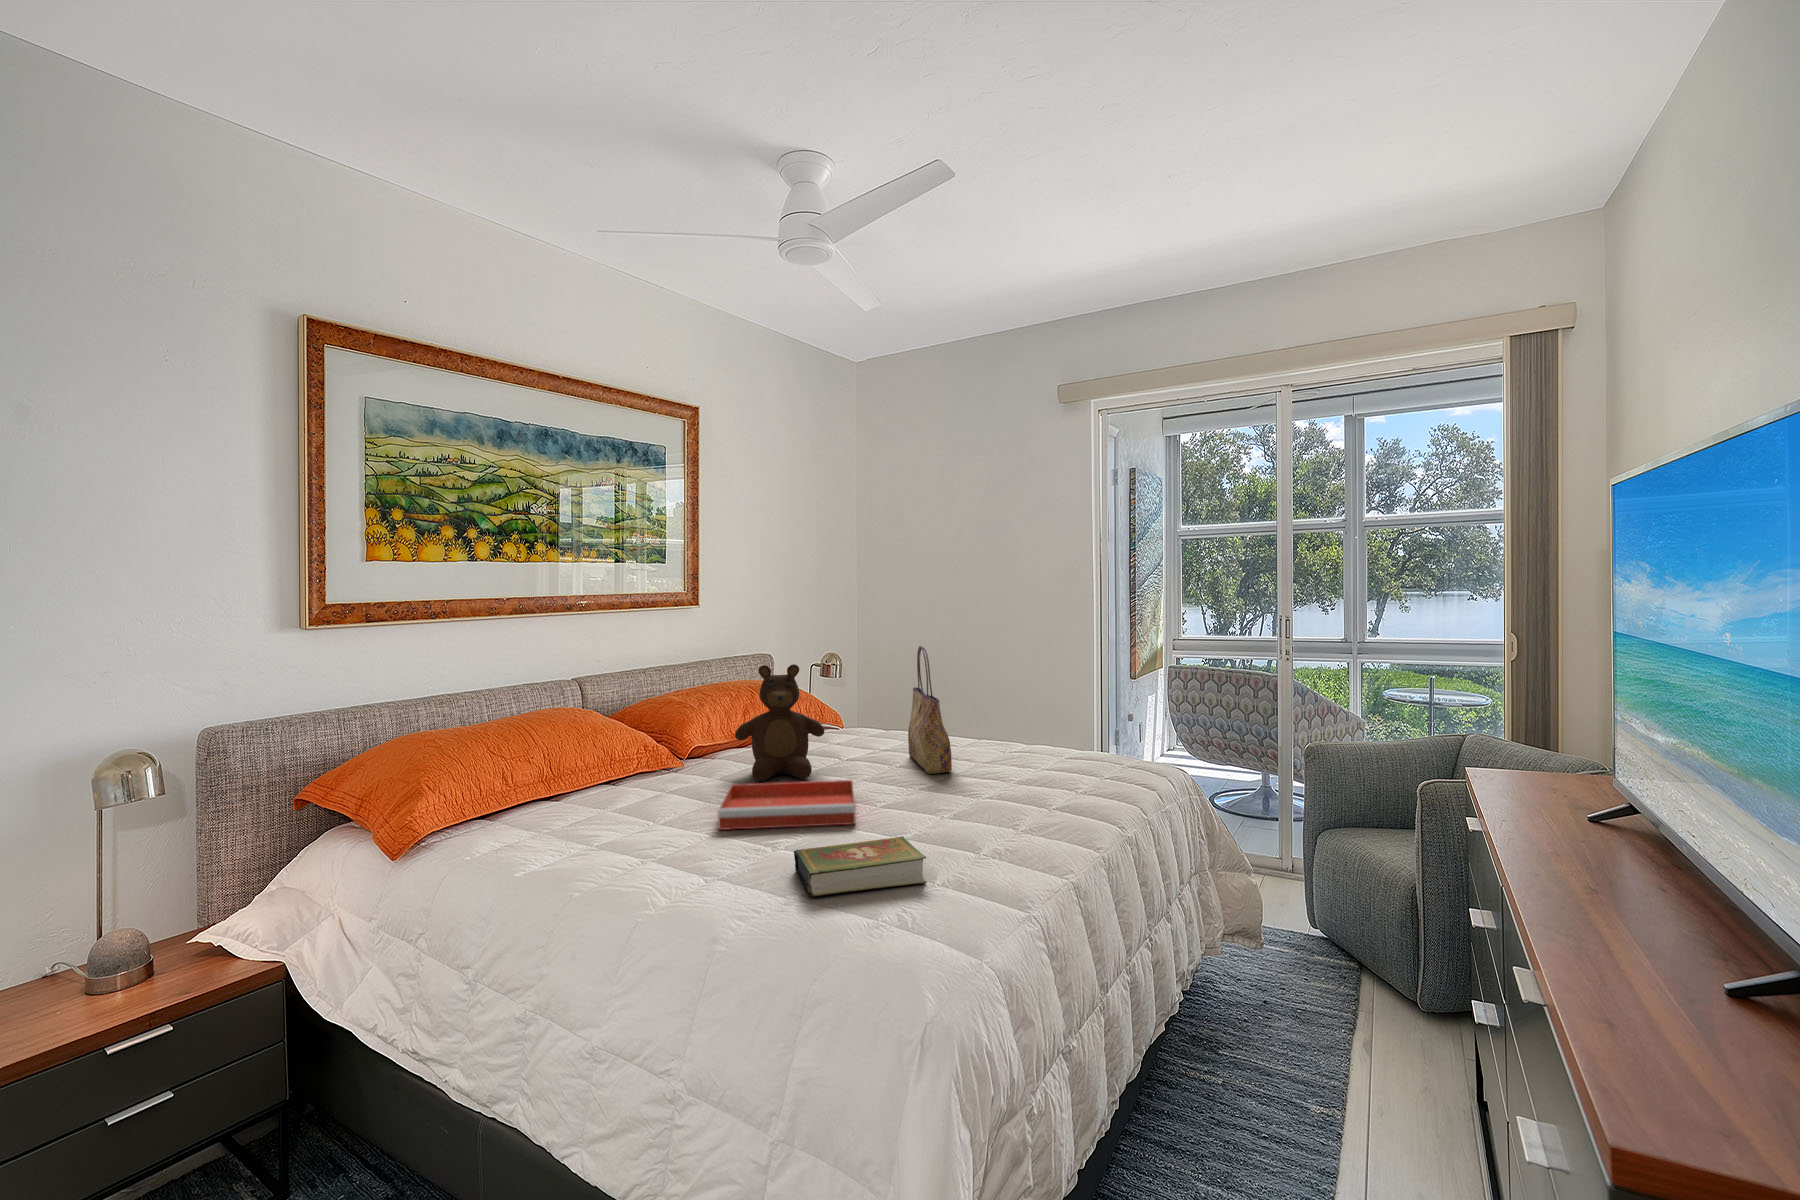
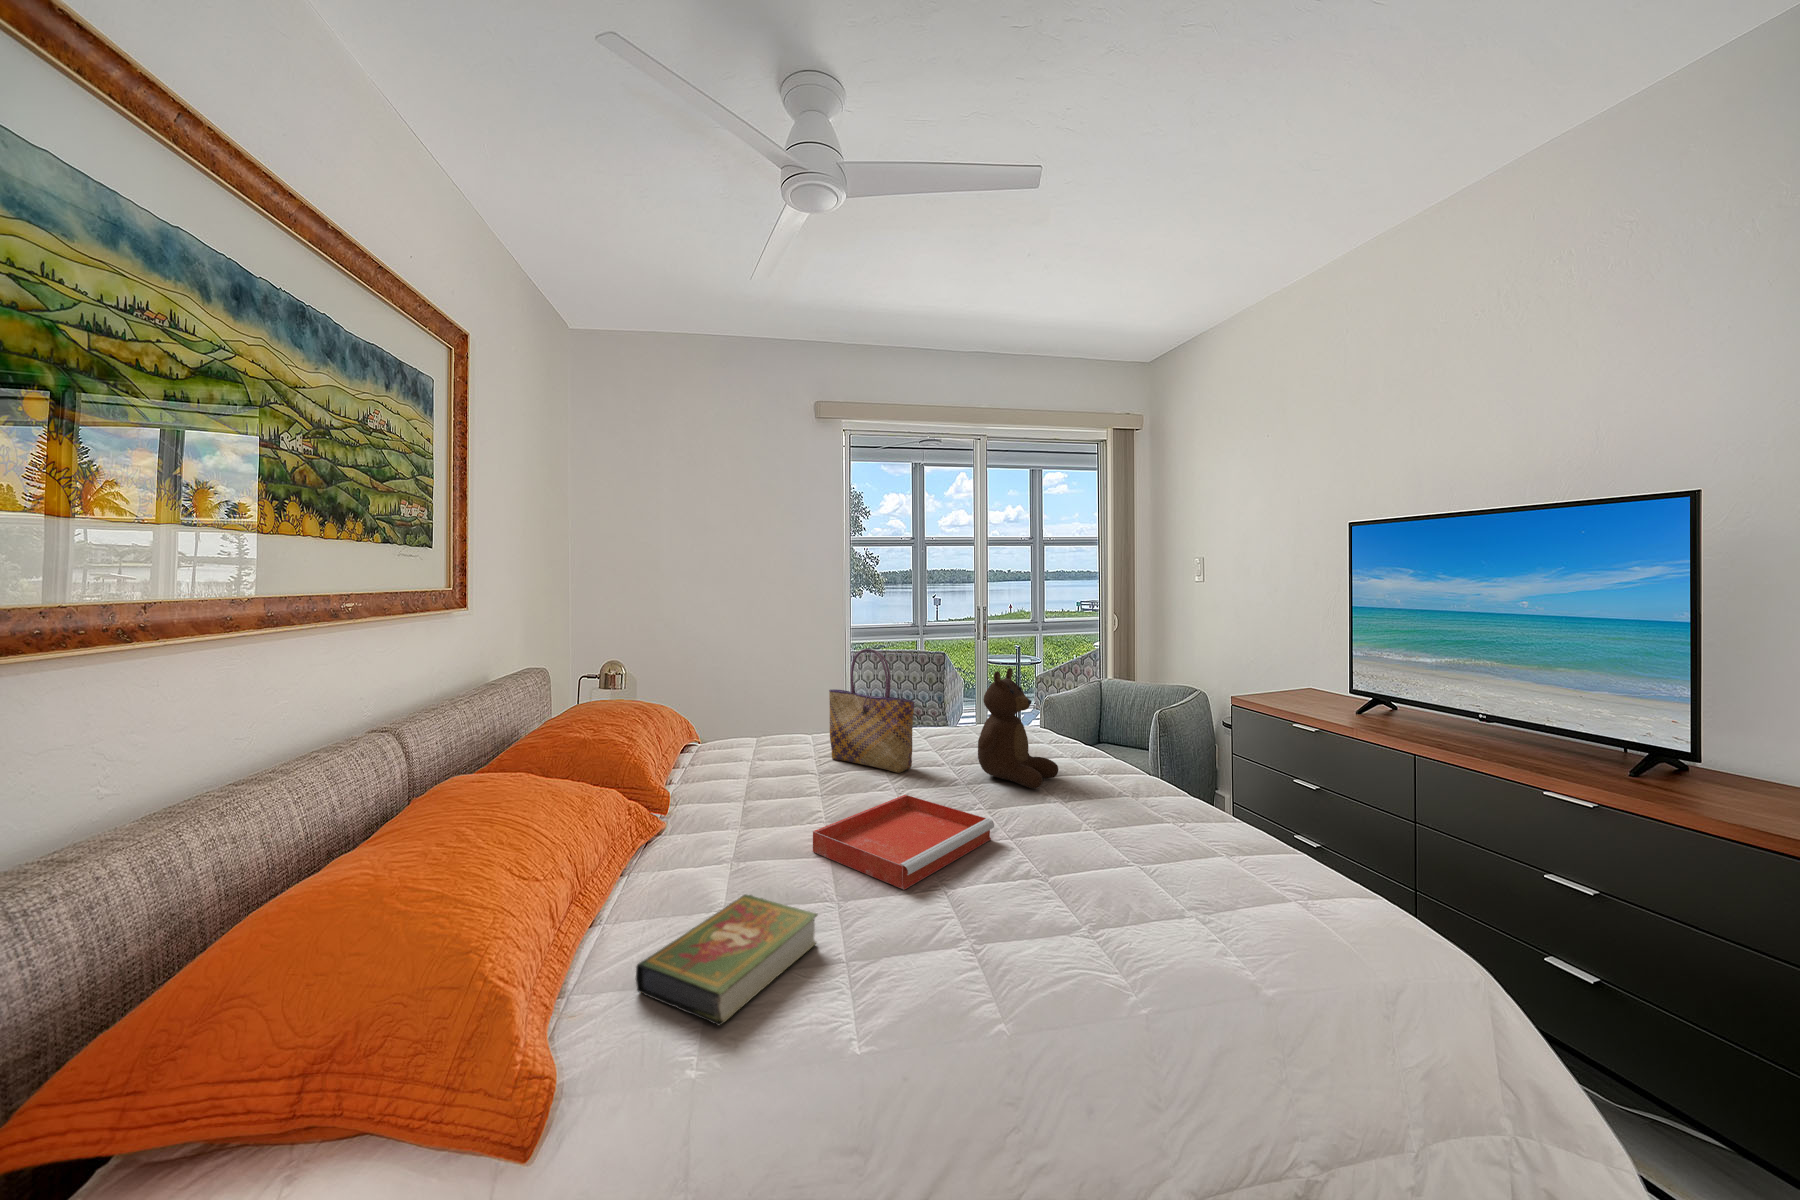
teddy bear: present [735,664,824,781] -> present [978,668,1059,789]
book: present [794,837,927,896] -> present [636,894,817,1025]

